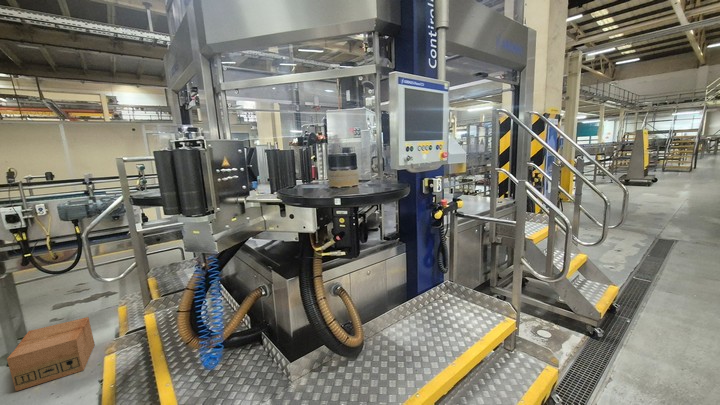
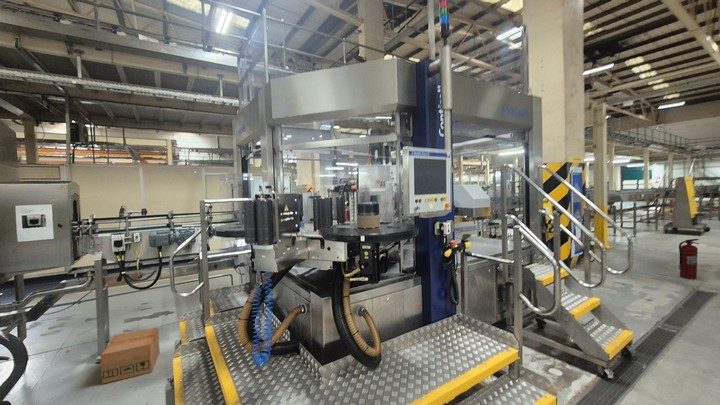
fire extinguisher: none [646,190,668,229] -> present [679,239,699,279]

